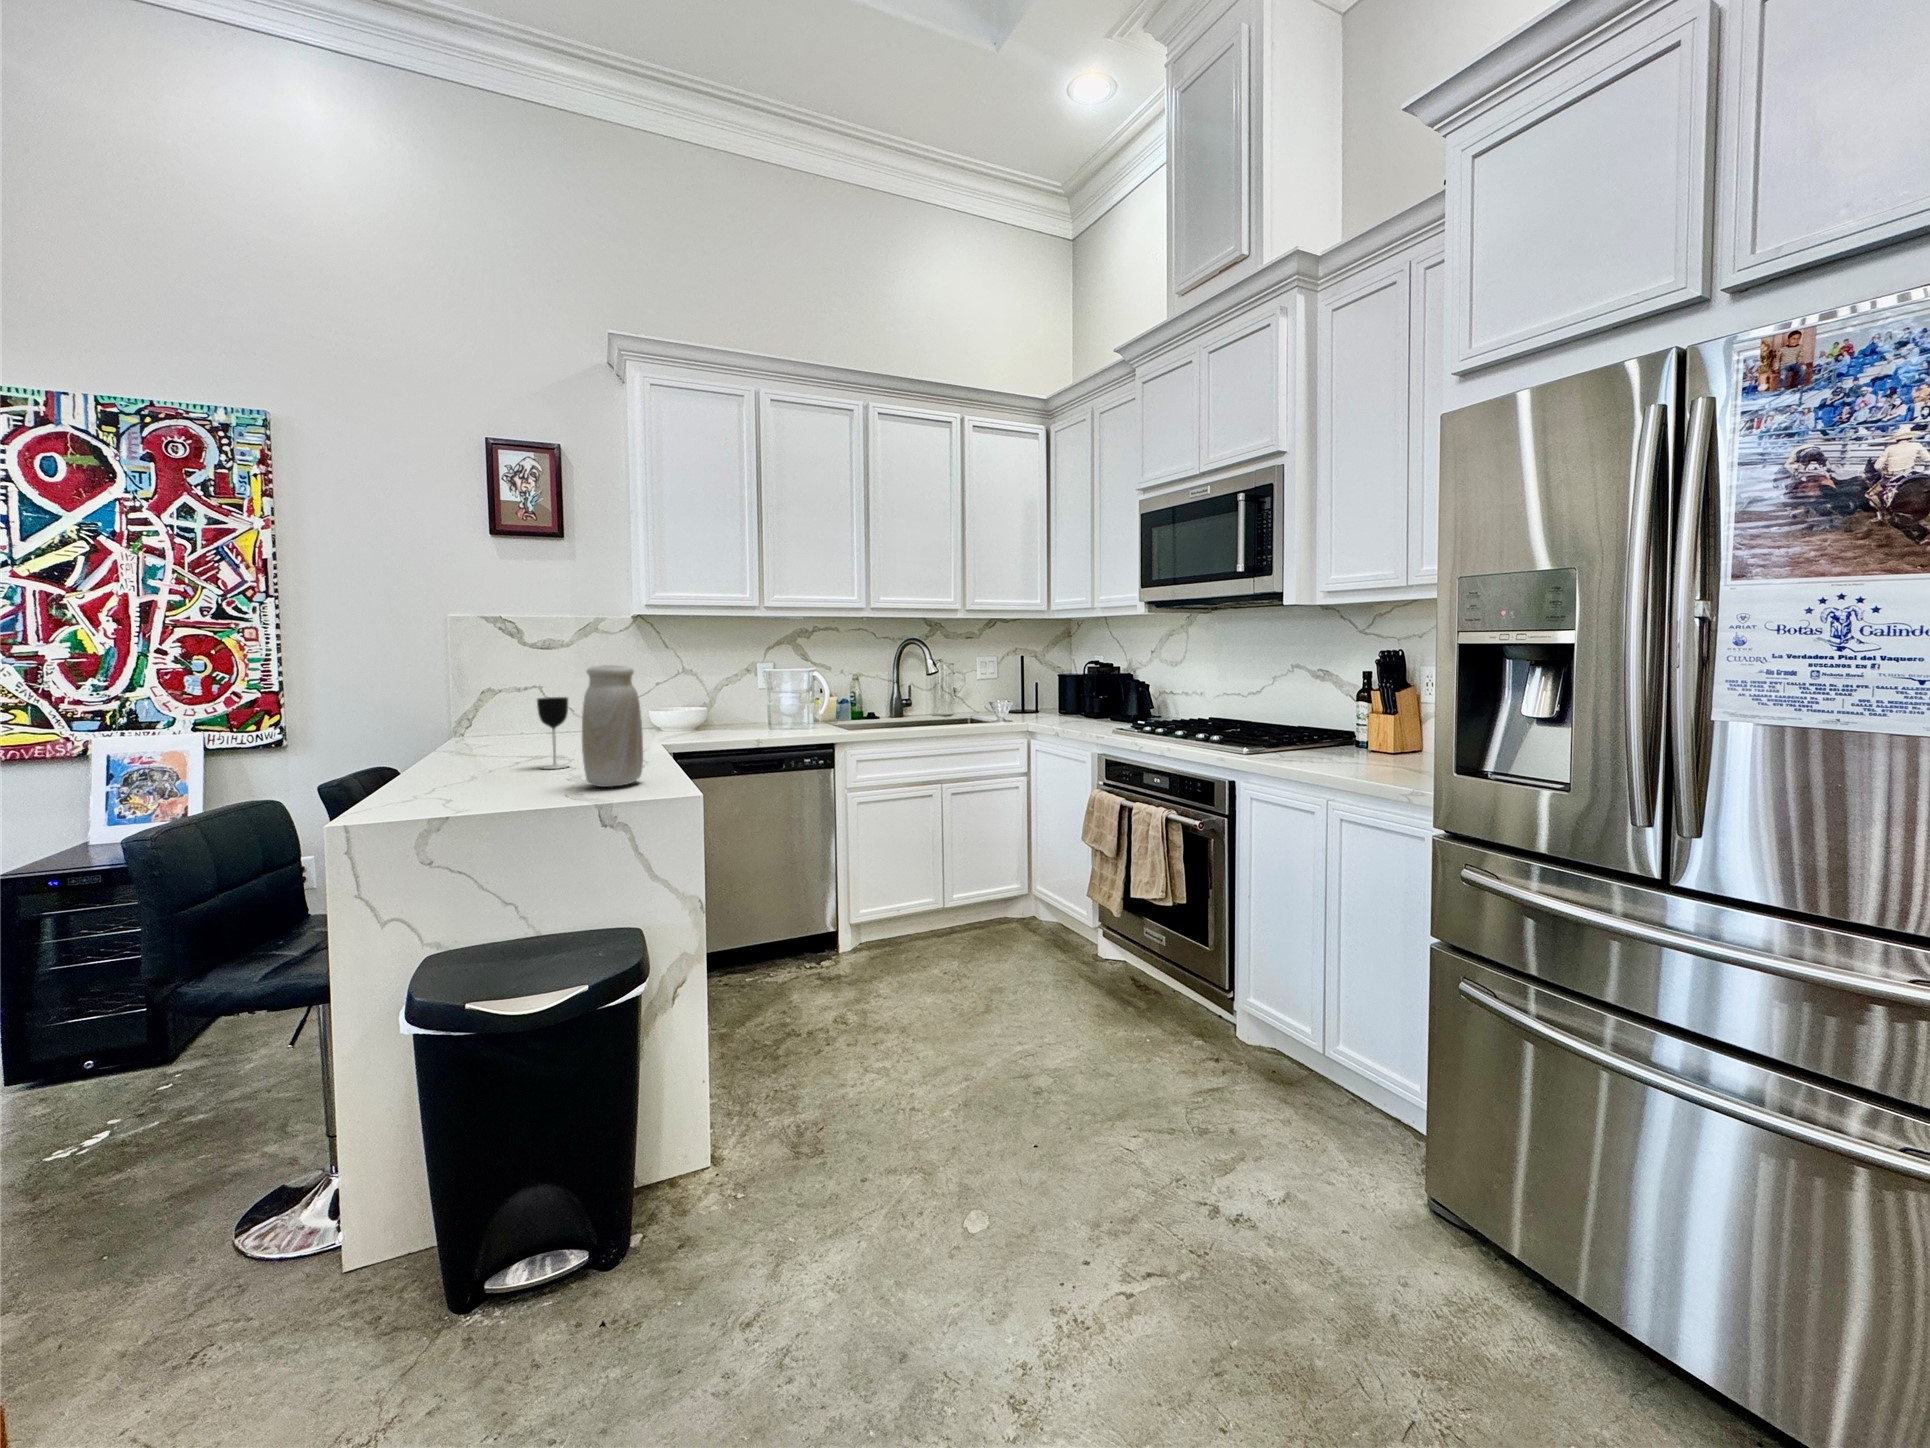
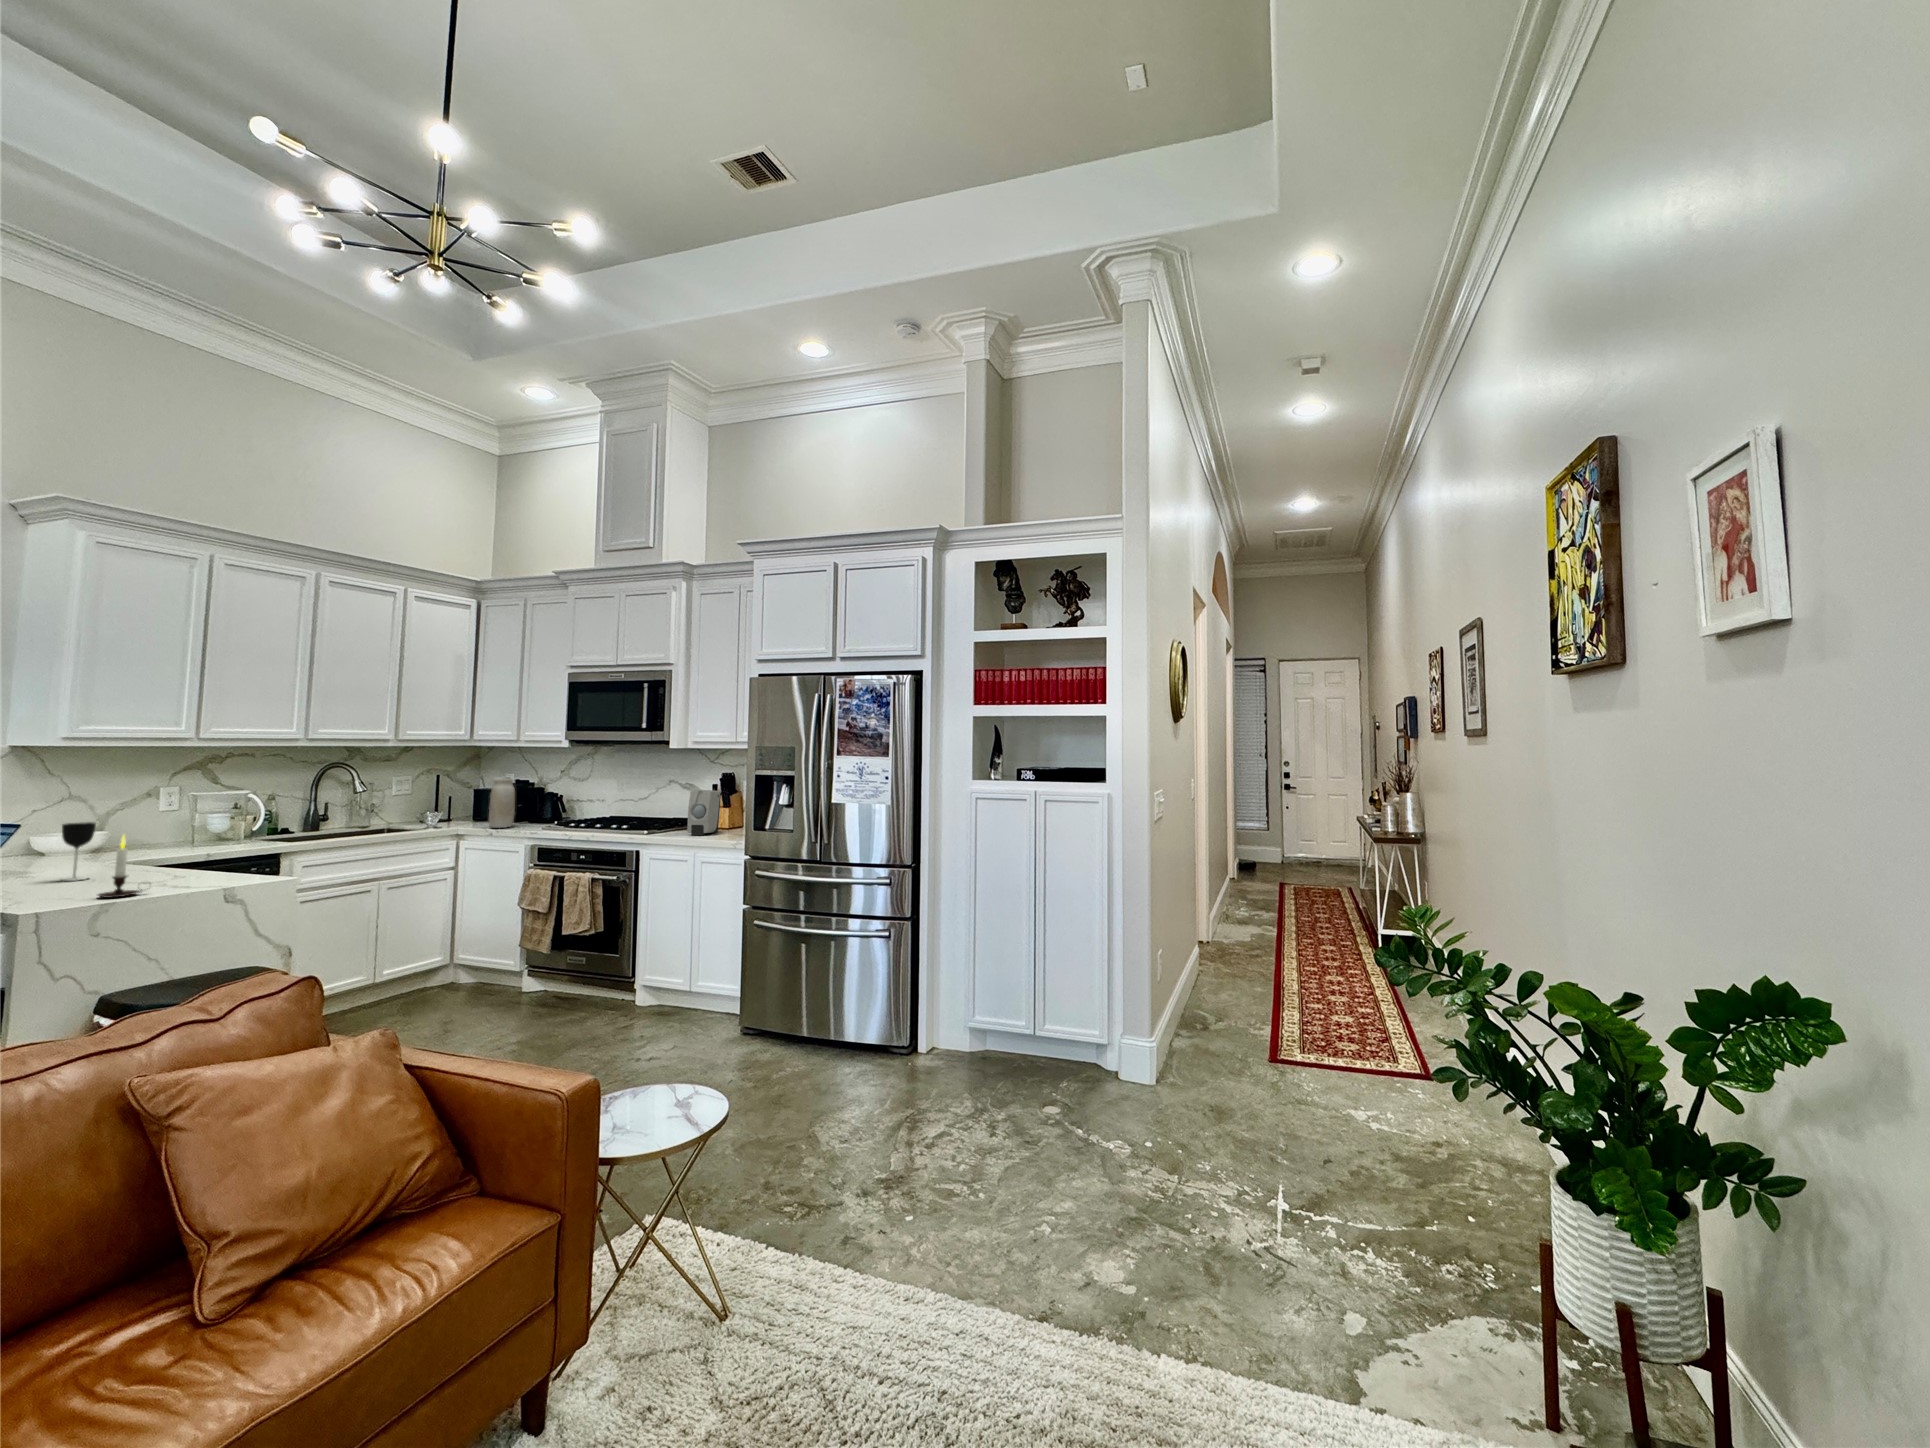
vase: present [582,665,643,787] -> present [489,777,515,828]
soap dispenser: none [1315,678,1377,764] -> present [687,790,721,835]
candle: none [454,714,512,806] -> present [98,835,142,898]

